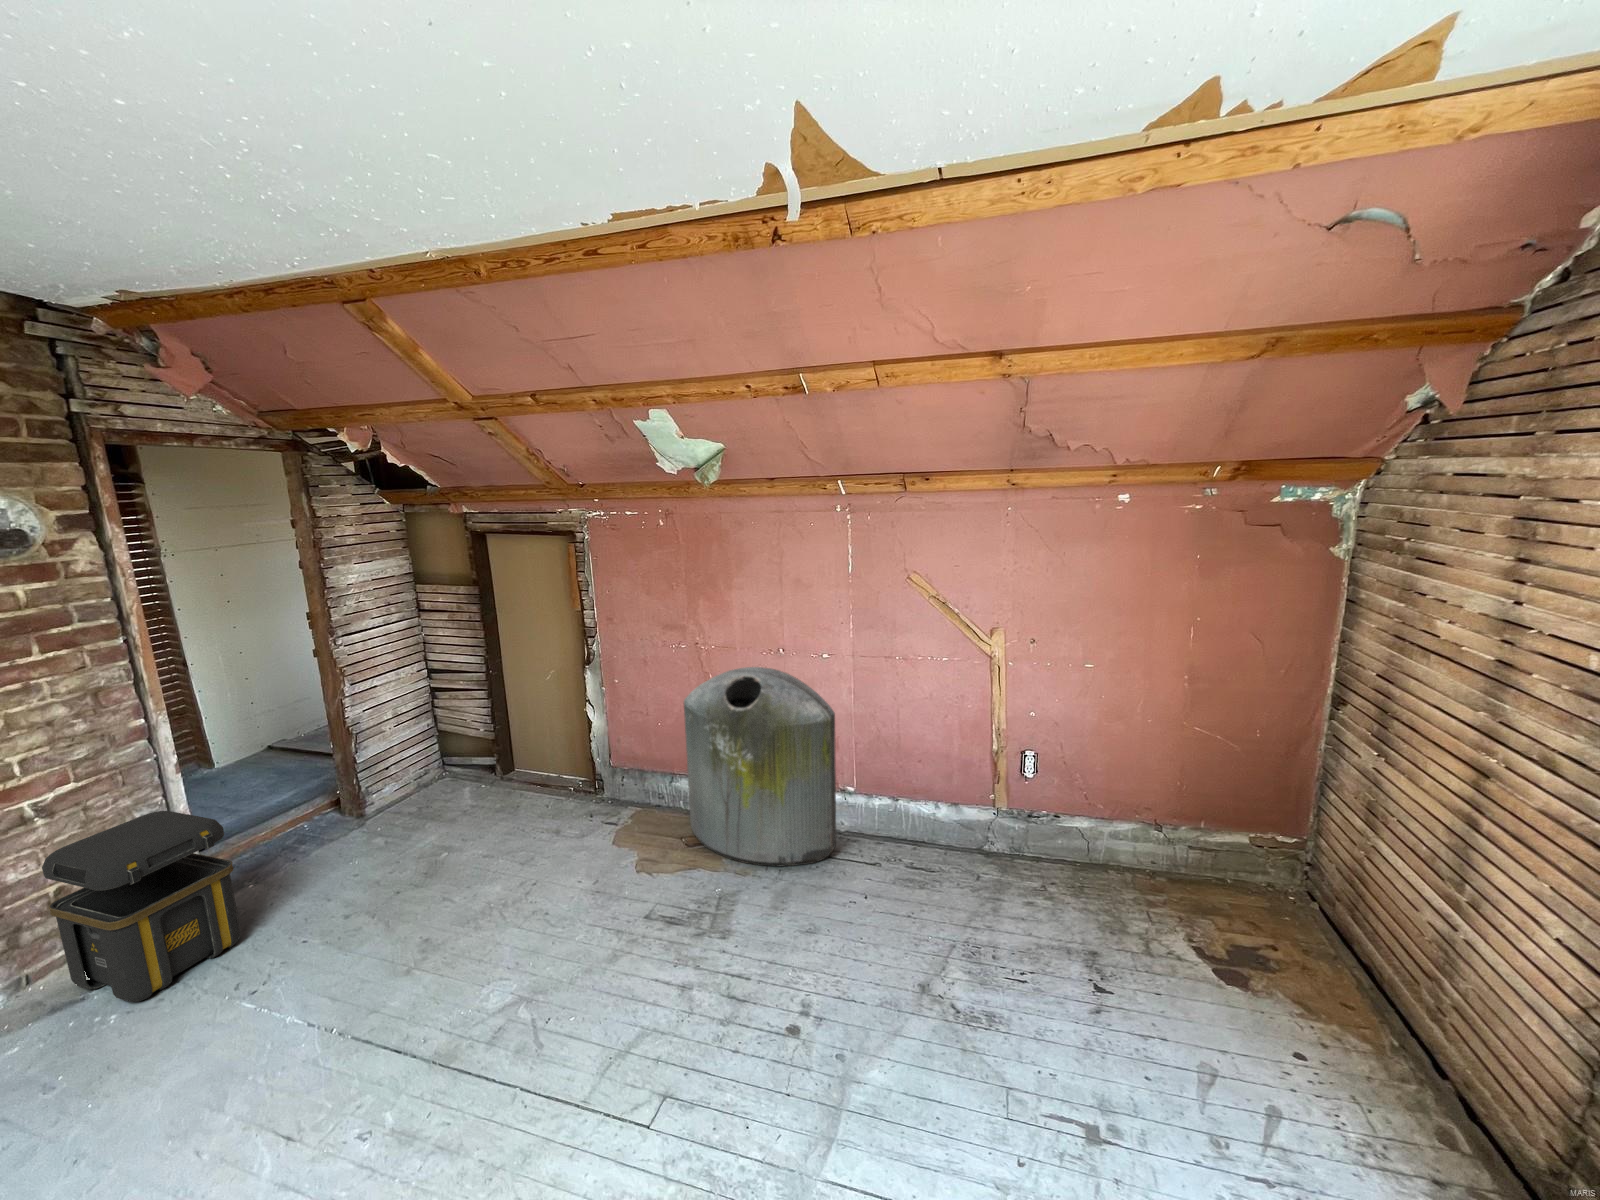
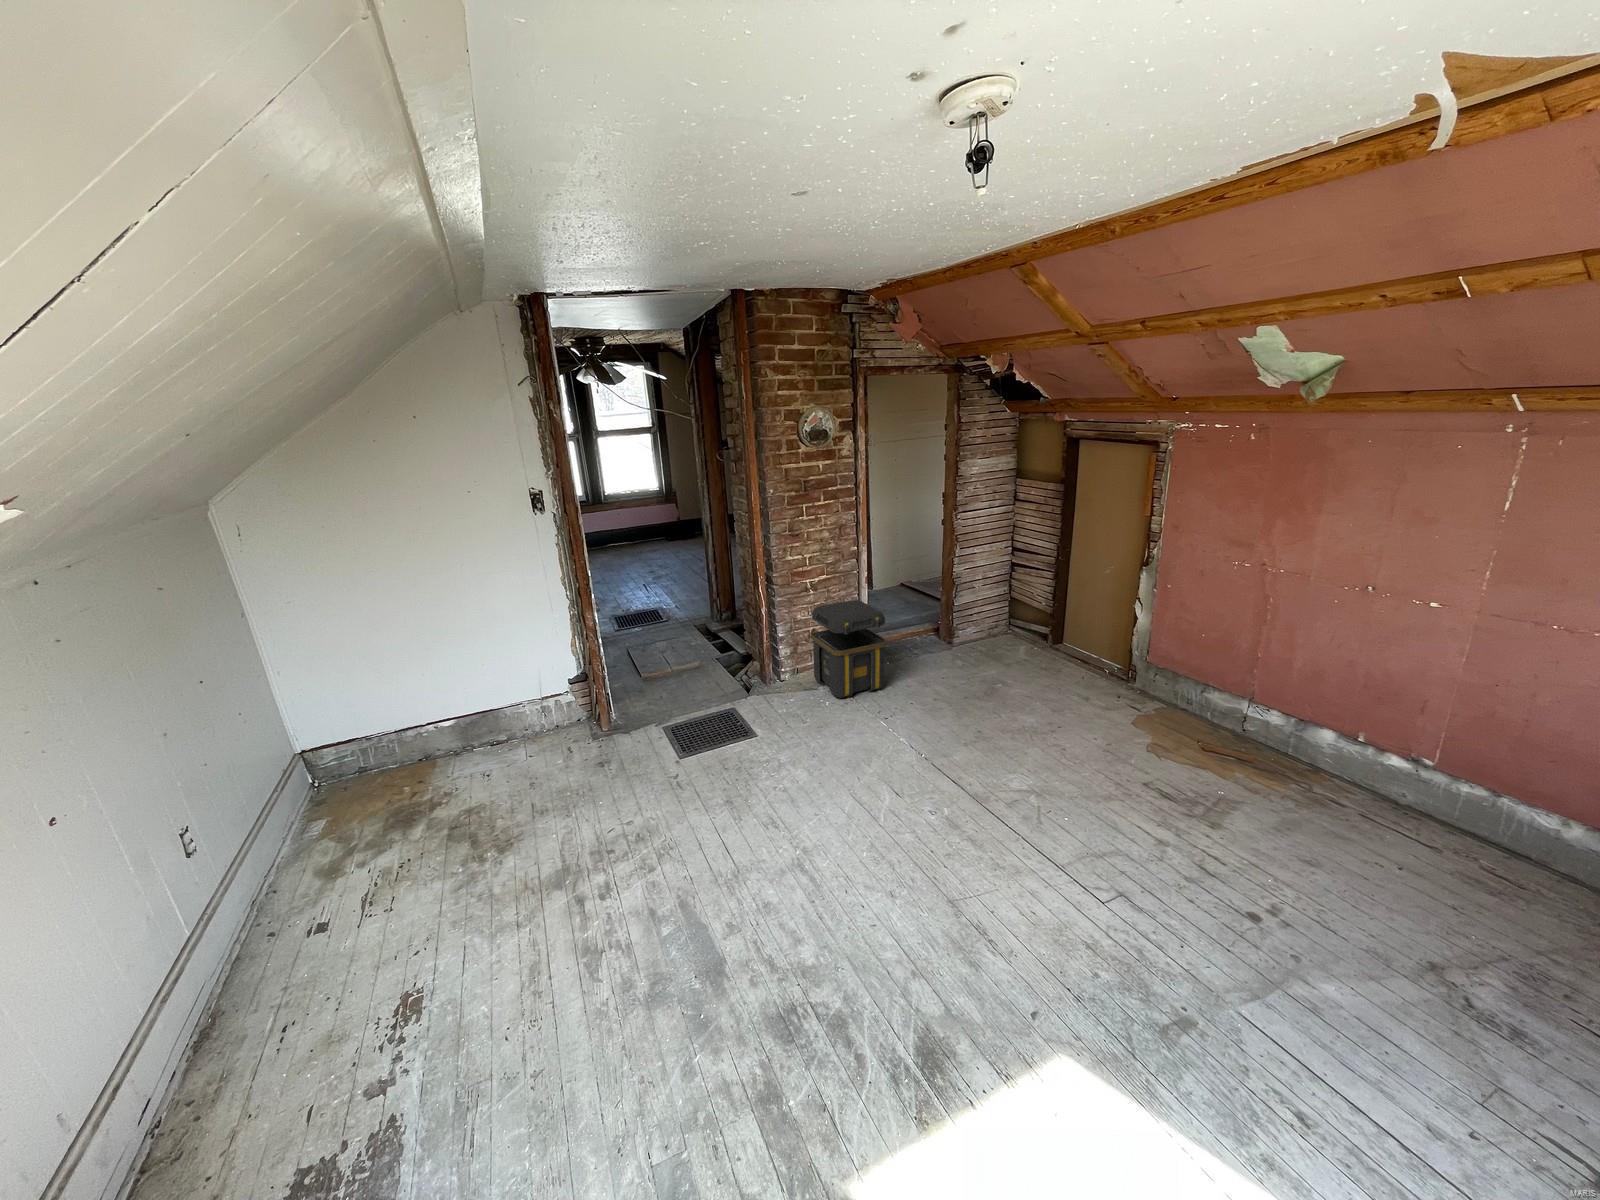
trash can: present [684,667,836,866] -> none [1211,597,1425,818]

